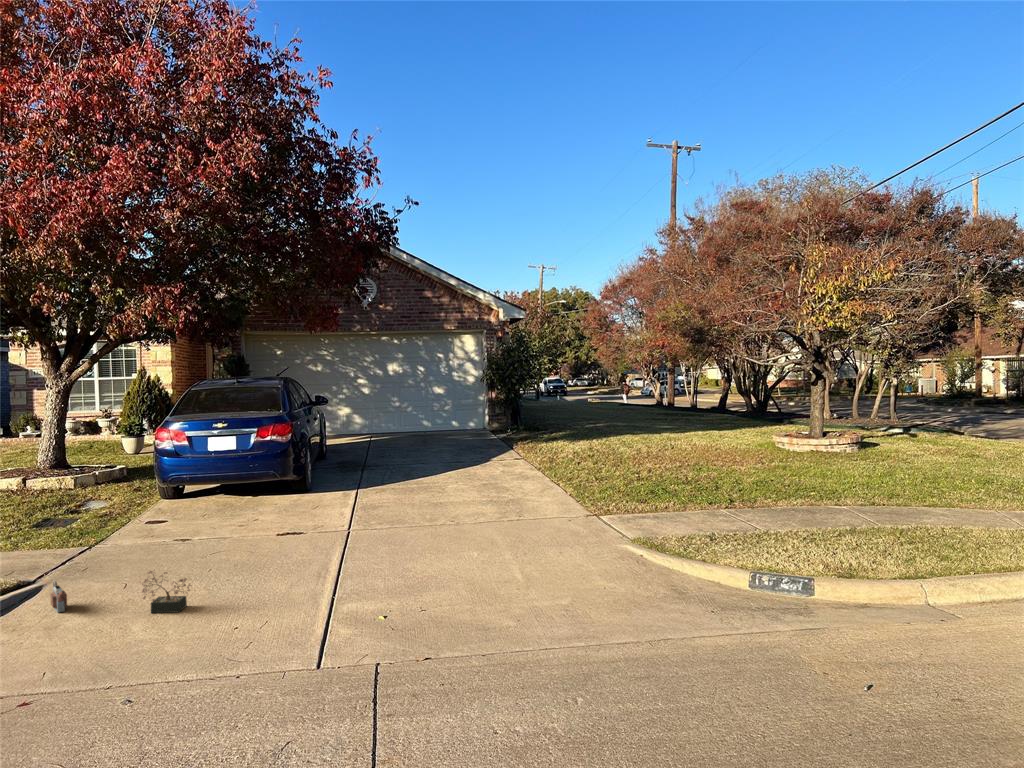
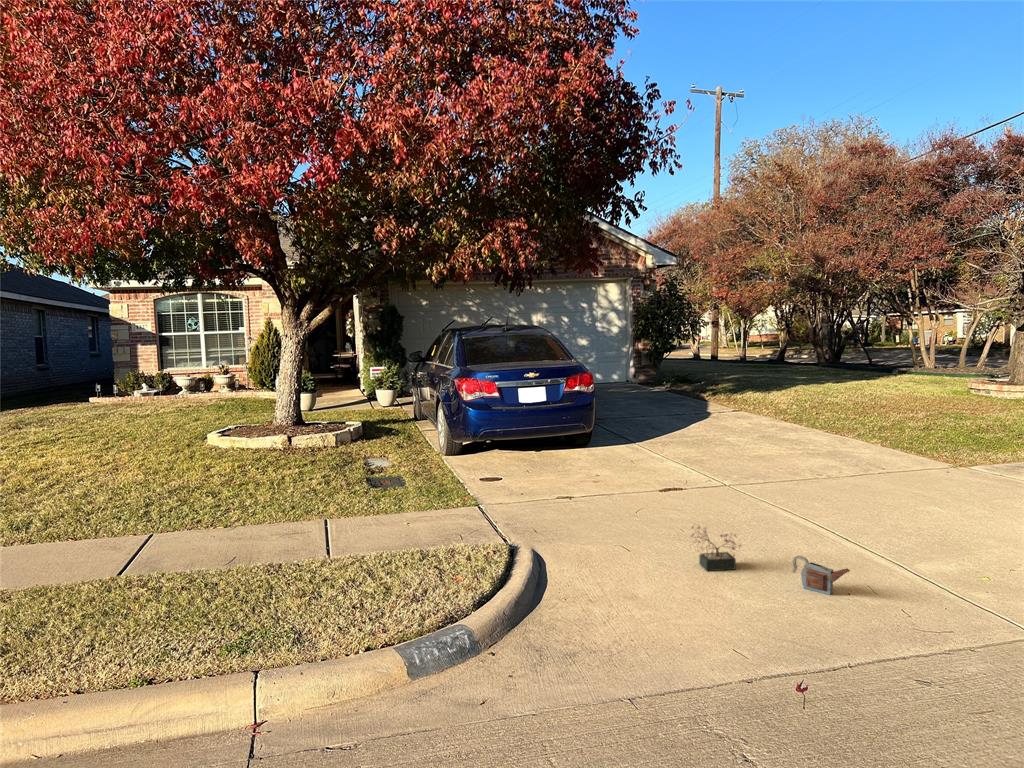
watering can: present [50,580,67,613] -> present [792,555,850,595]

